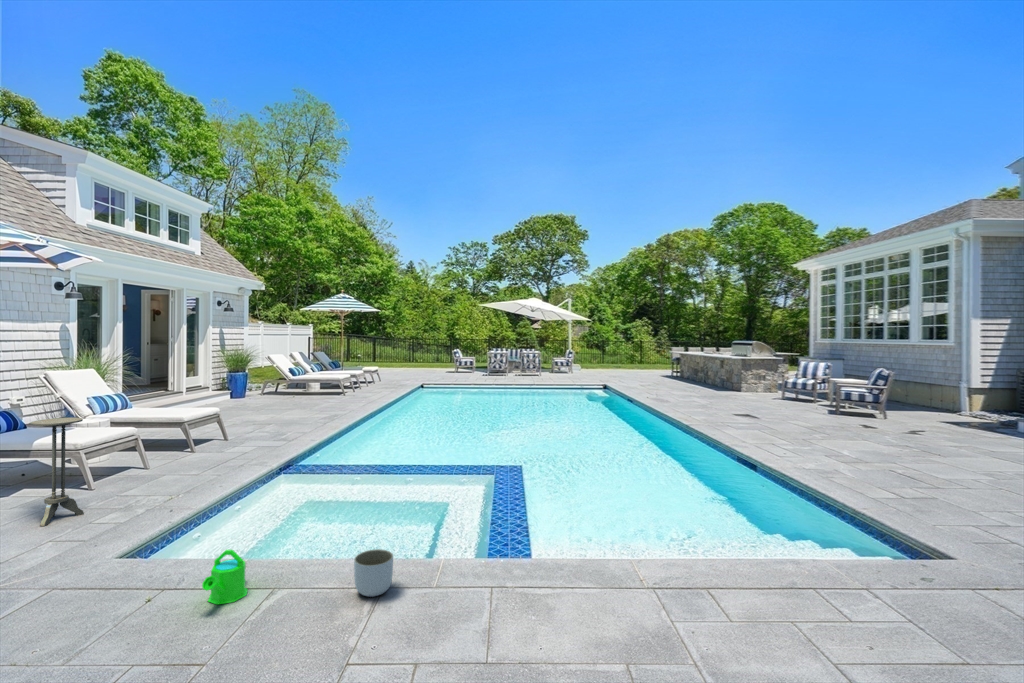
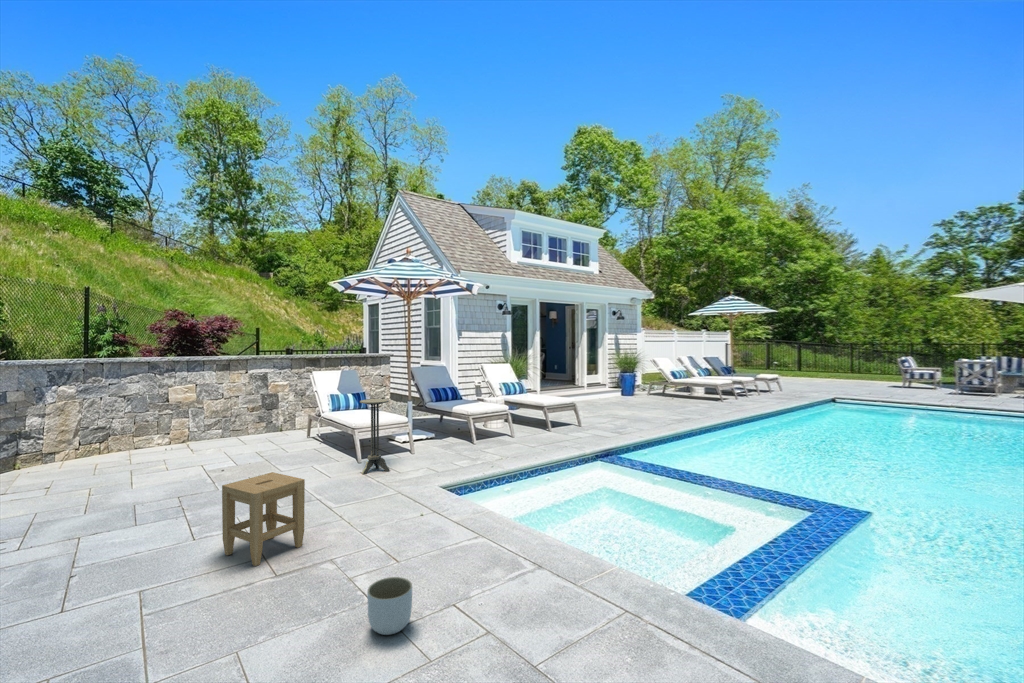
stool: none [29,513,145,645] -> present [222,472,305,566]
watering can: present [202,550,248,604] -> none [293,528,354,578]

